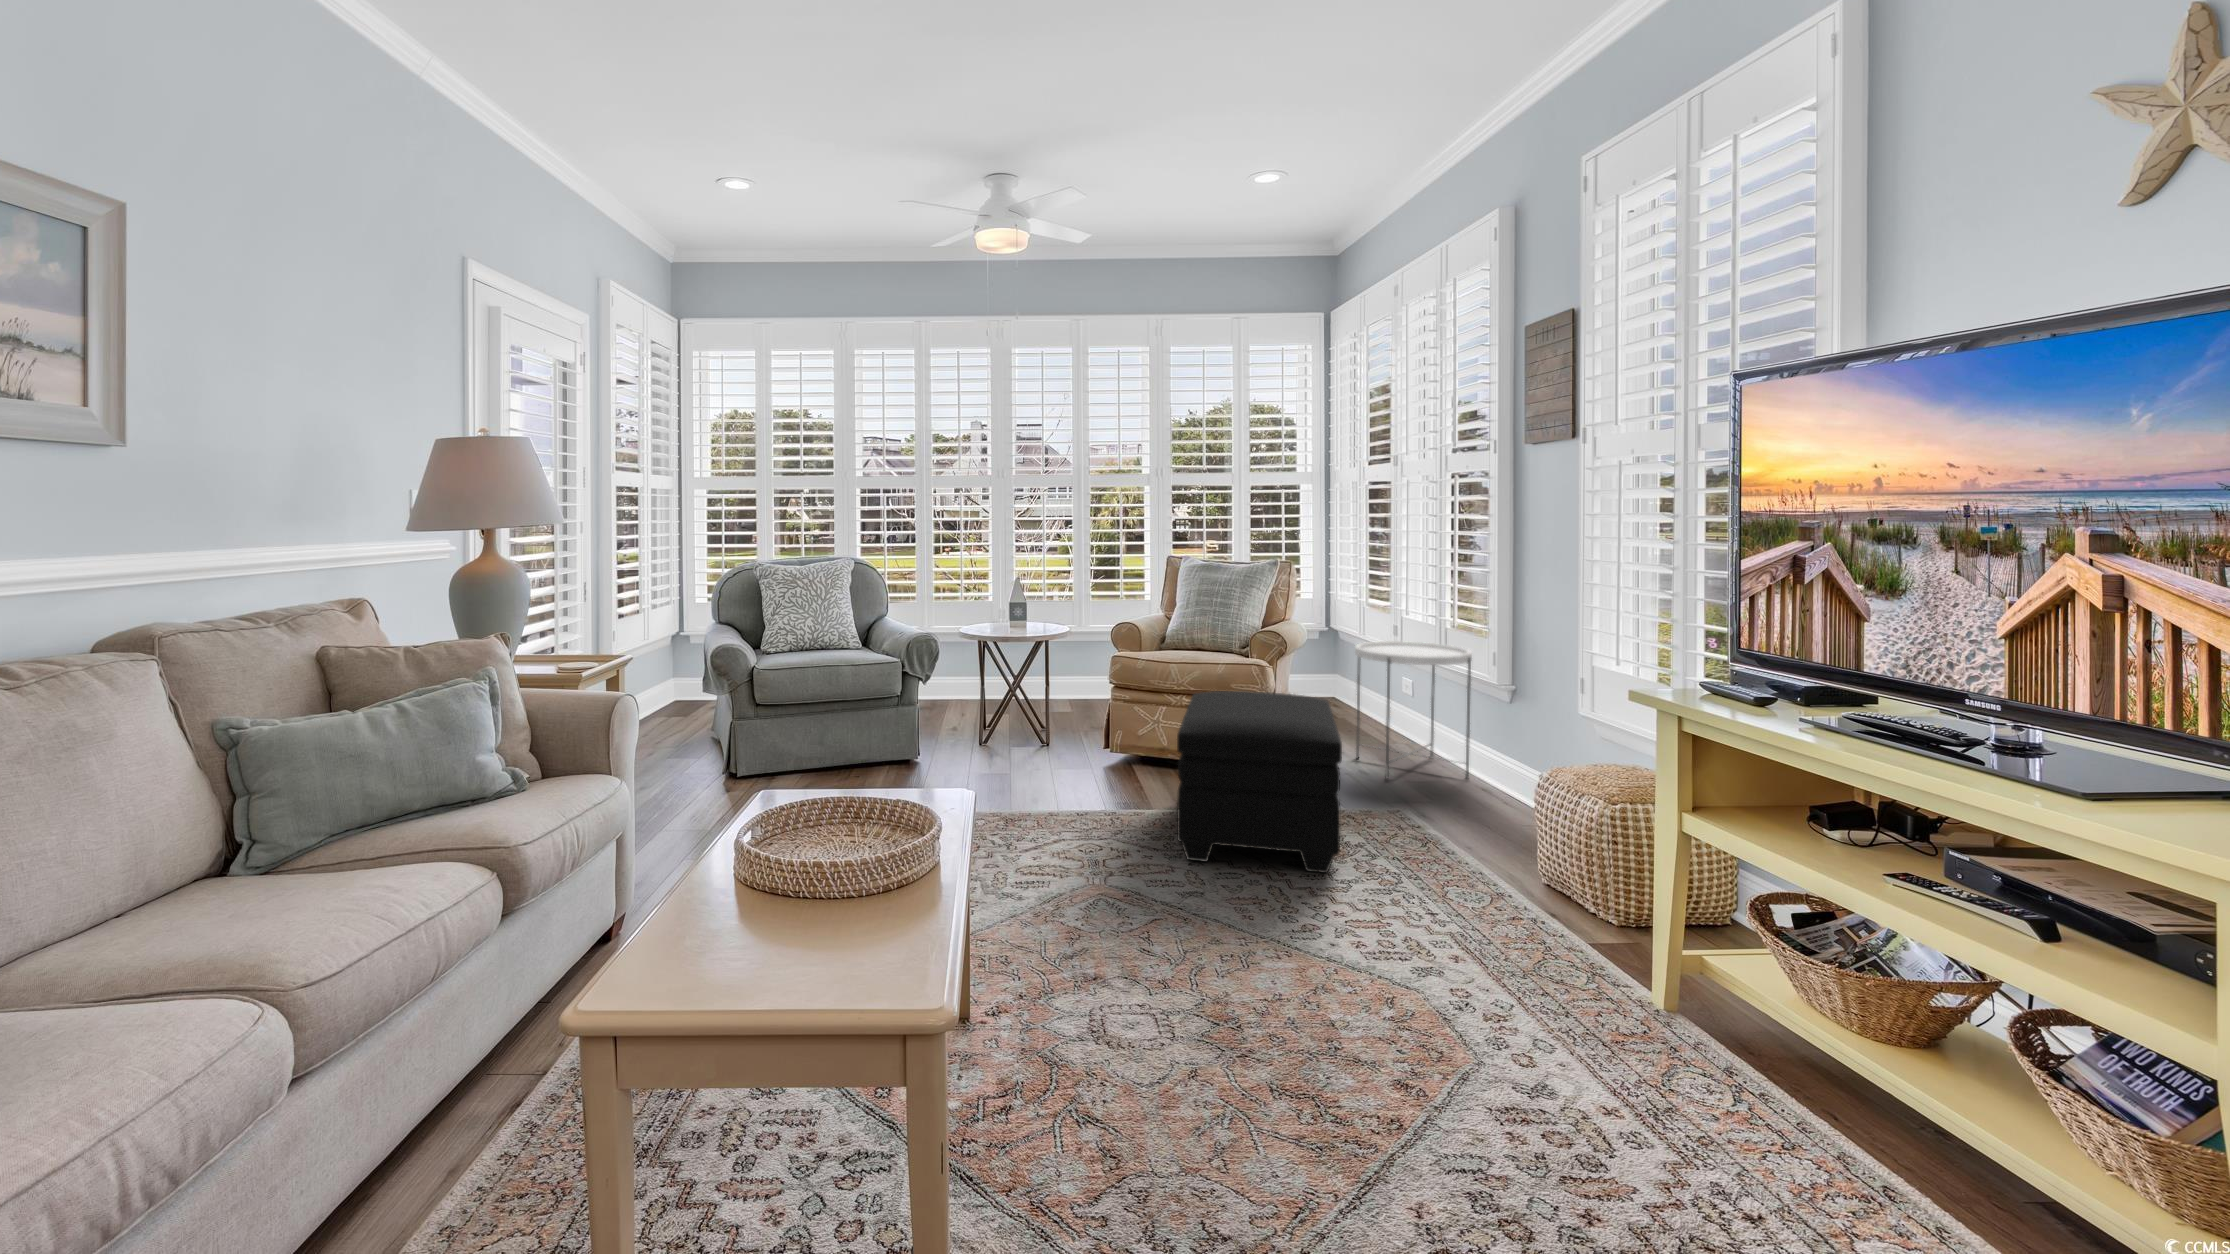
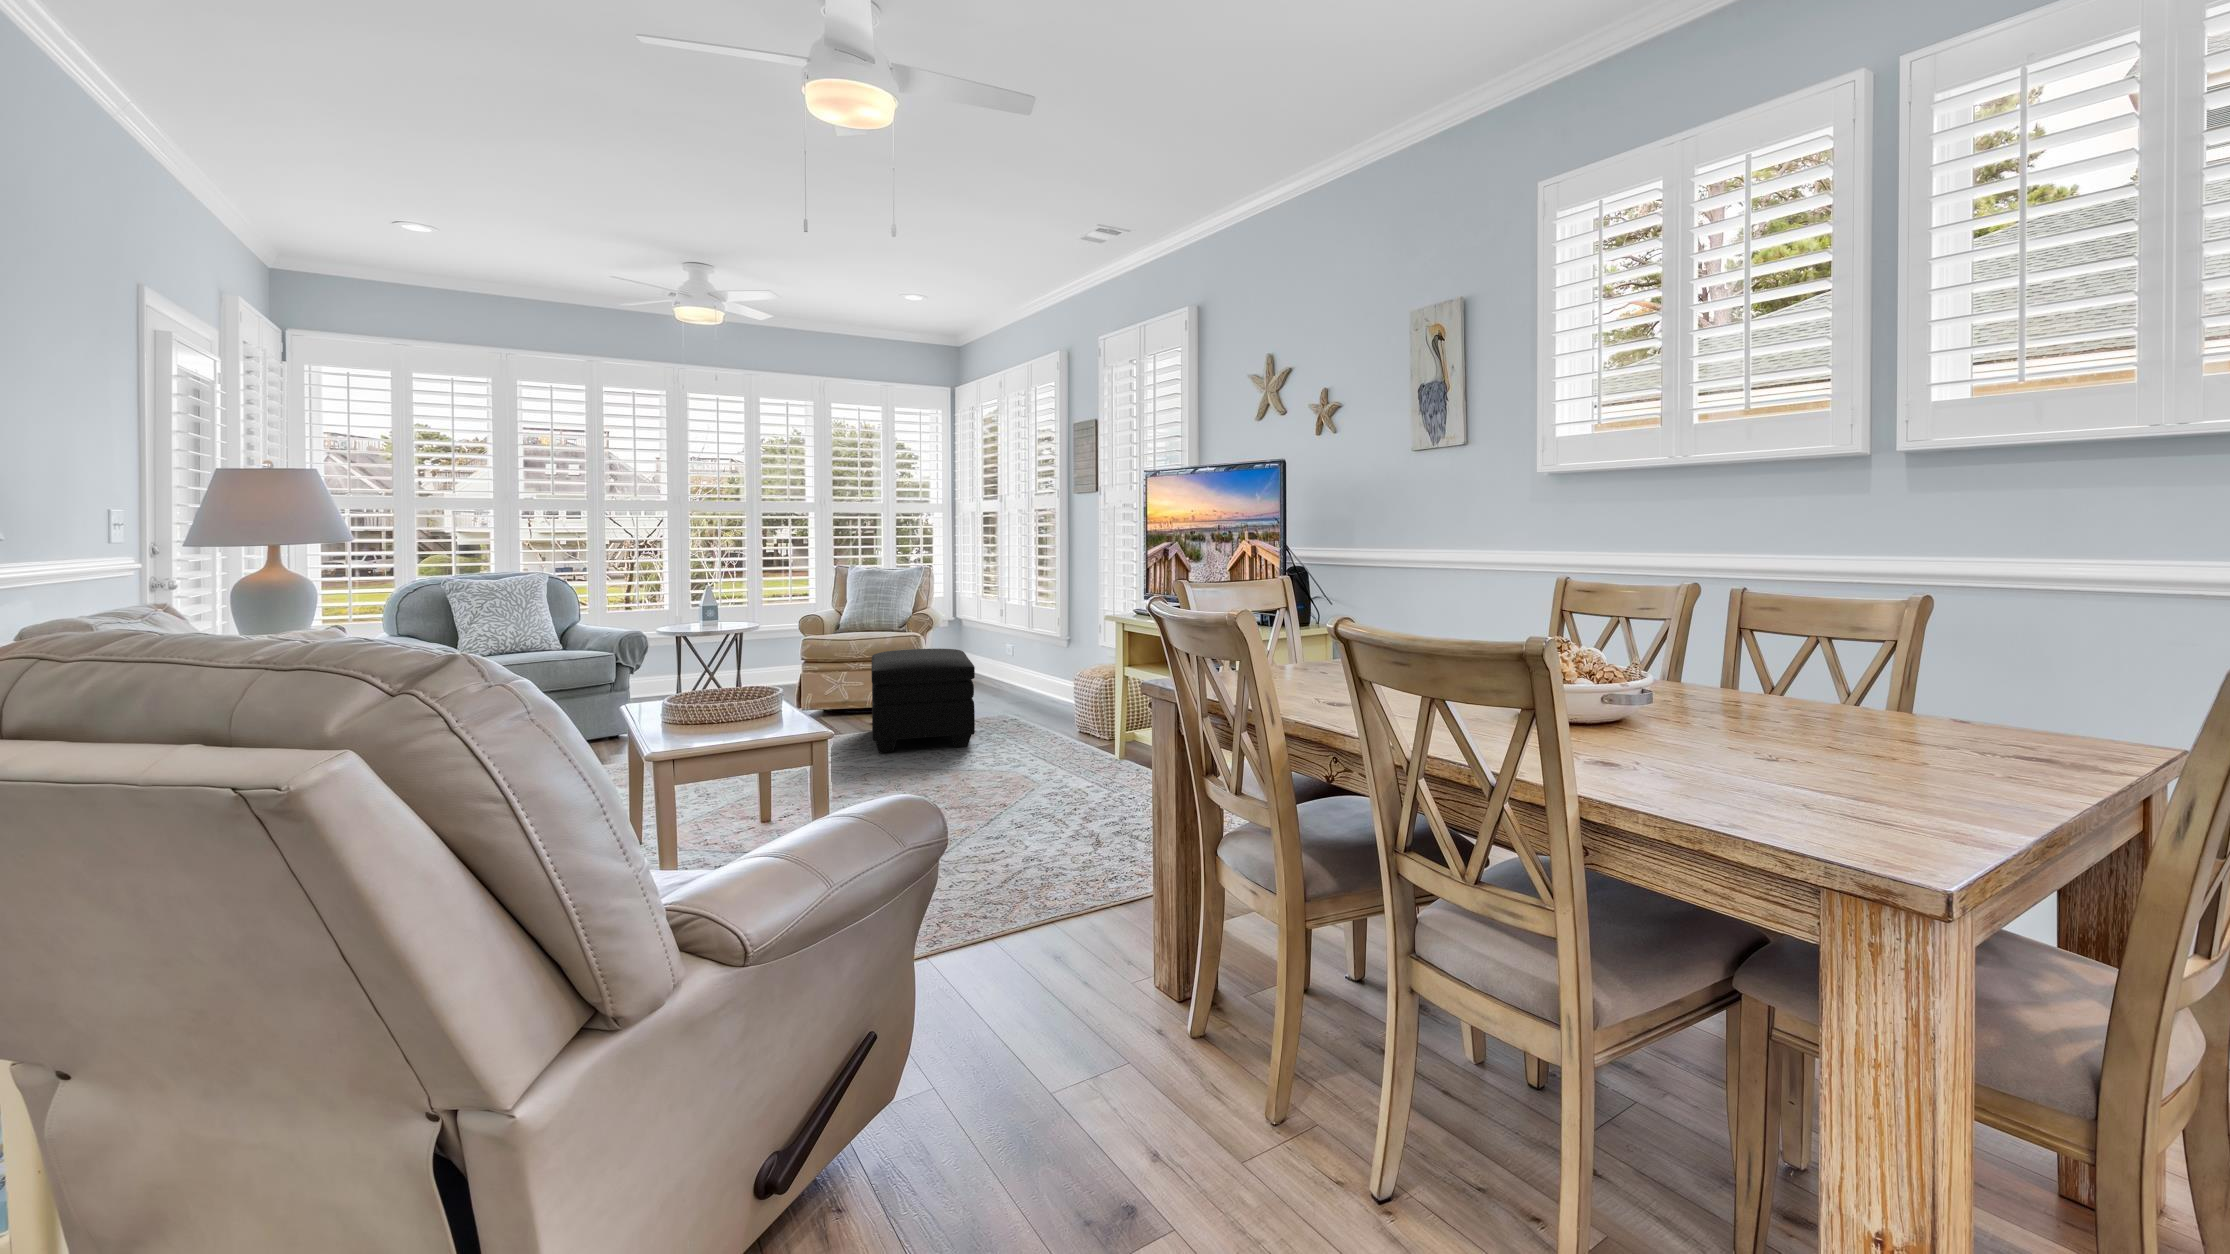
side table: present [1355,641,1472,778] -> none [978,617,1050,704]

